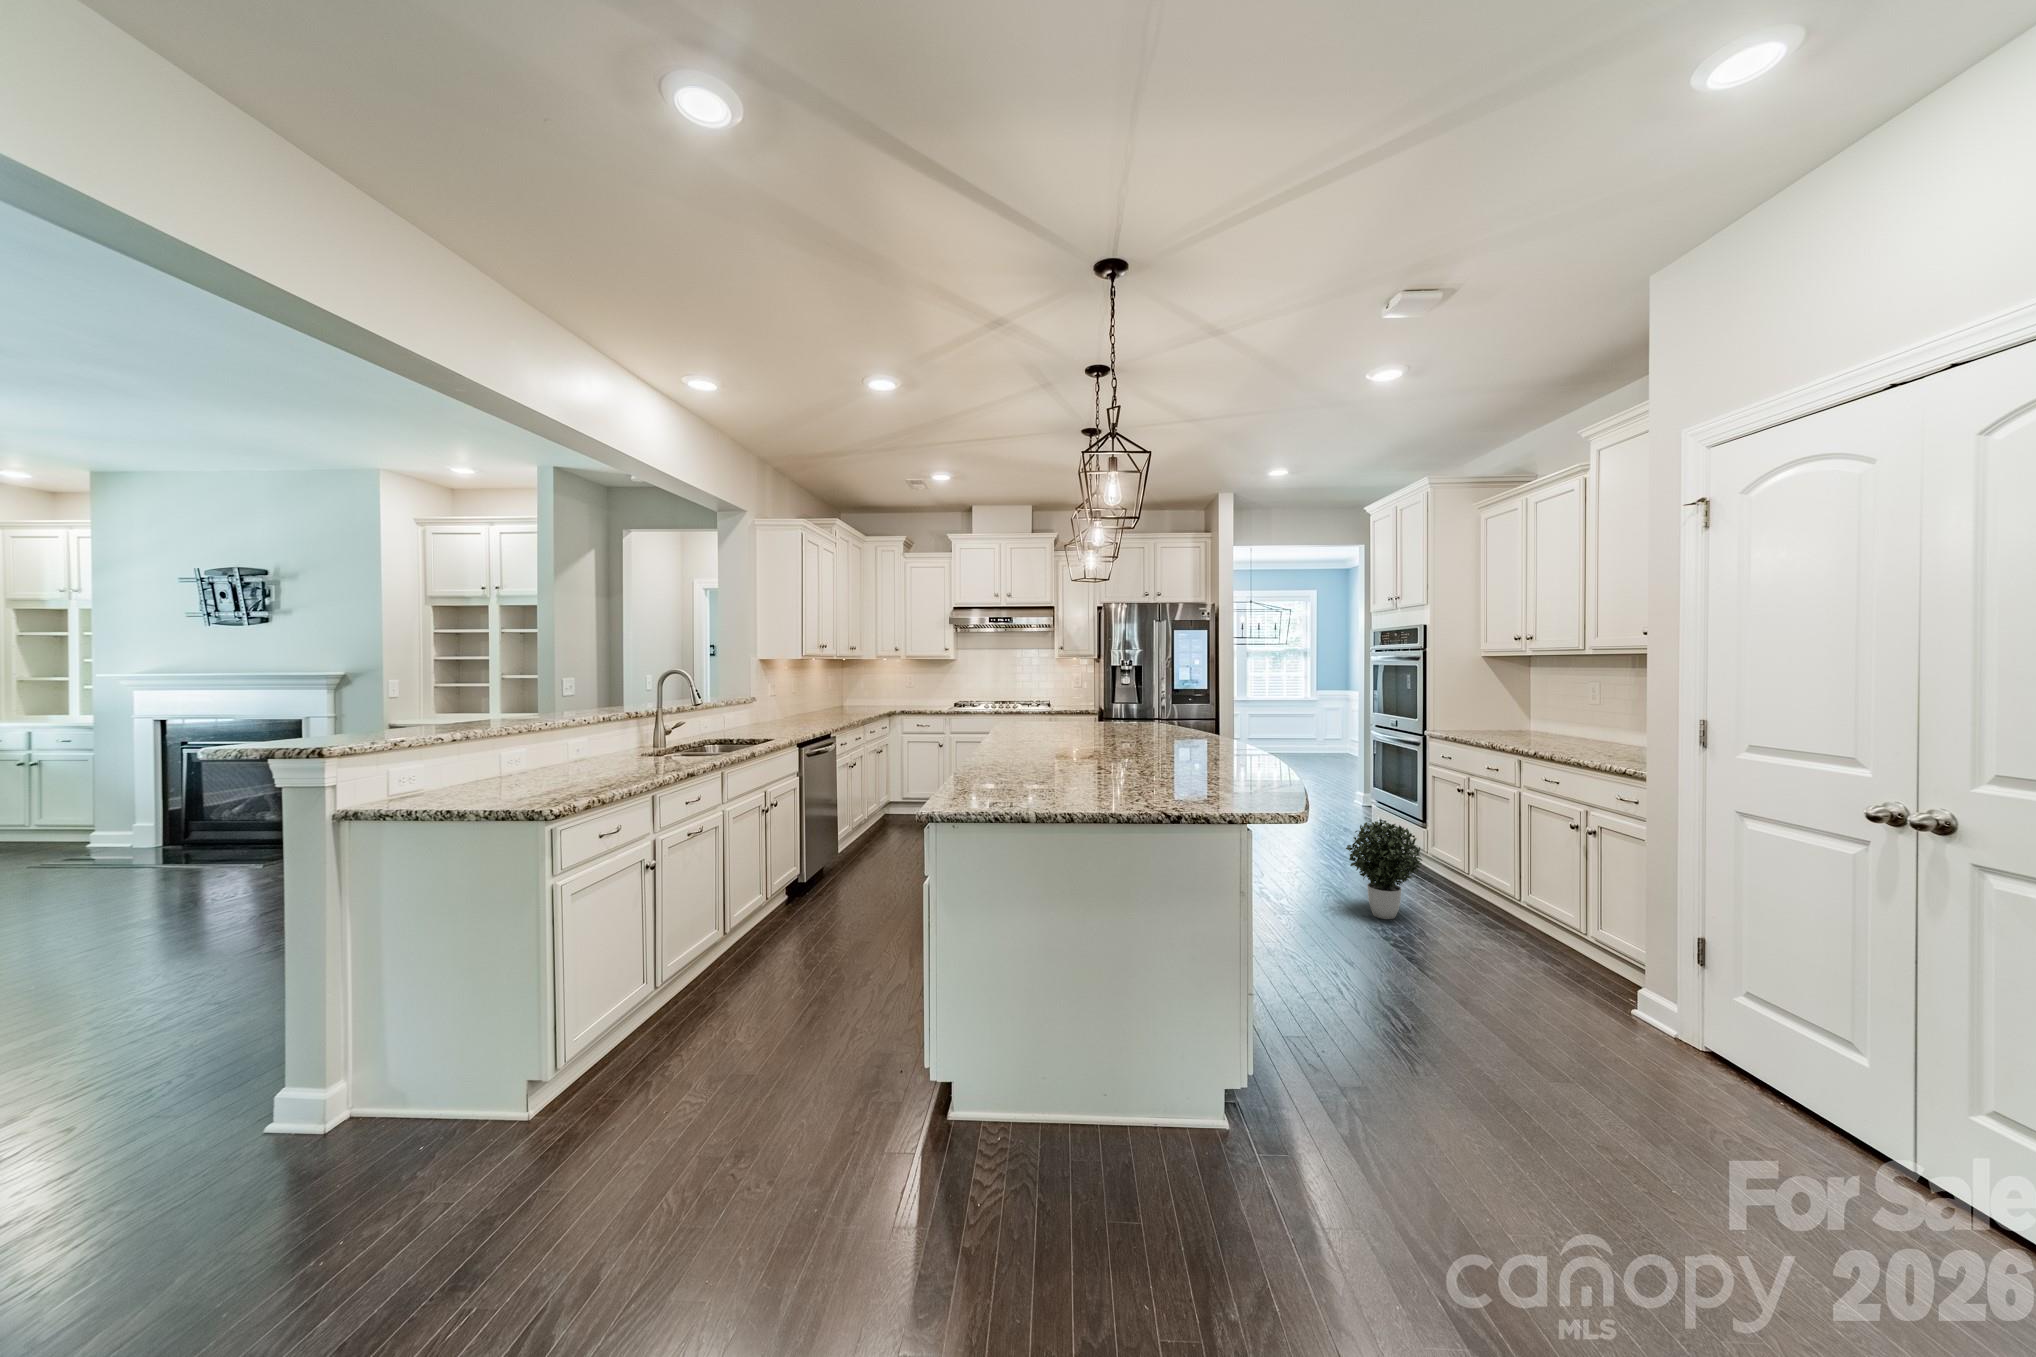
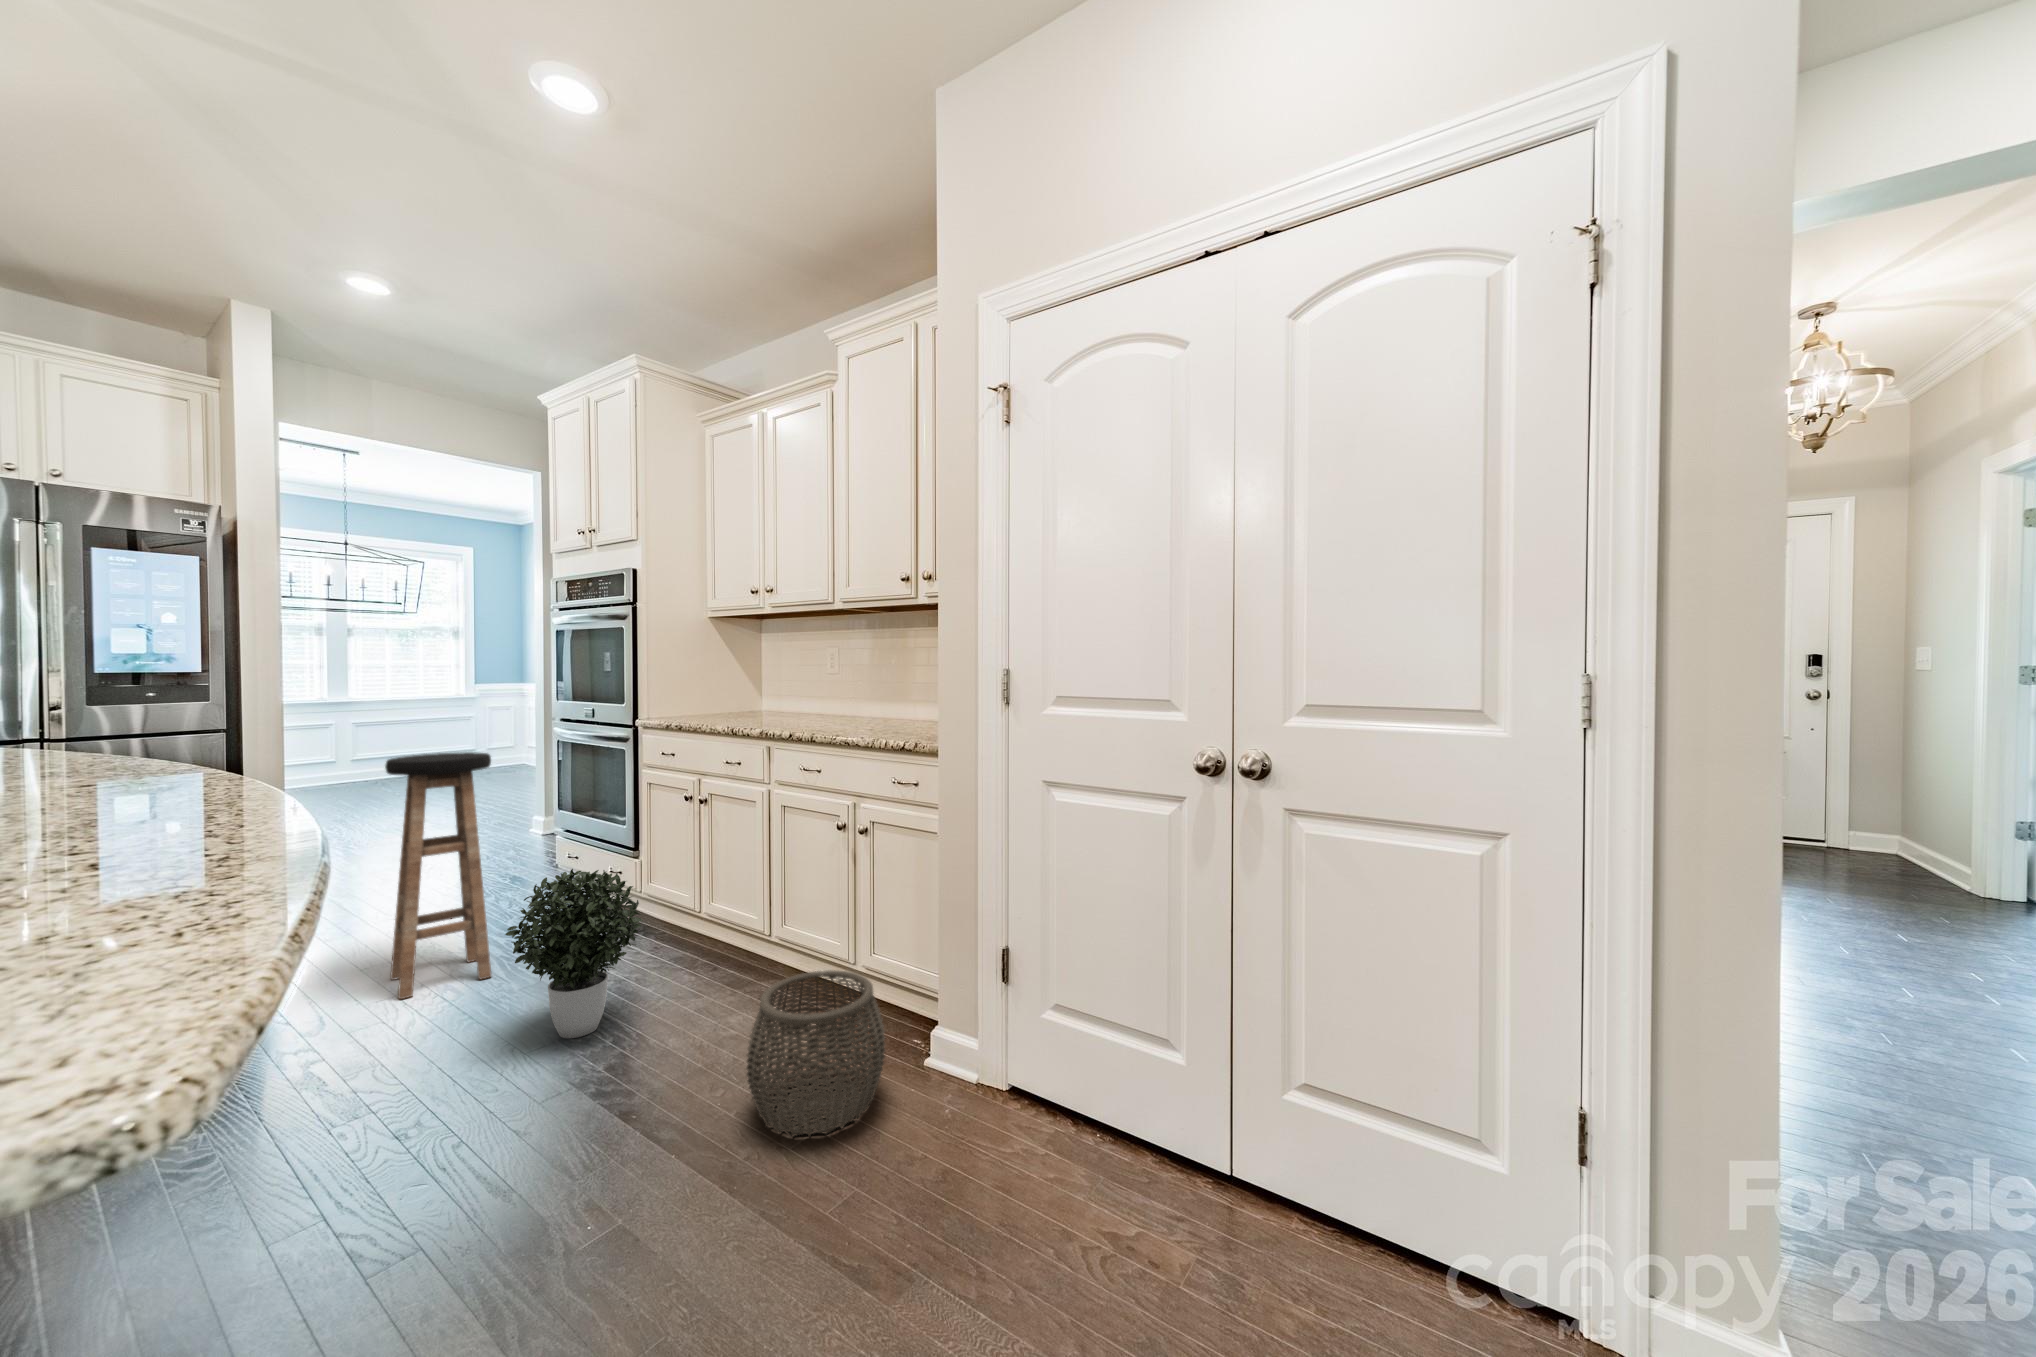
bar stool: none [1286,744,1337,878] -> present [385,752,491,999]
woven basket: none [1479,912,1587,1014] -> present [746,970,885,1136]

